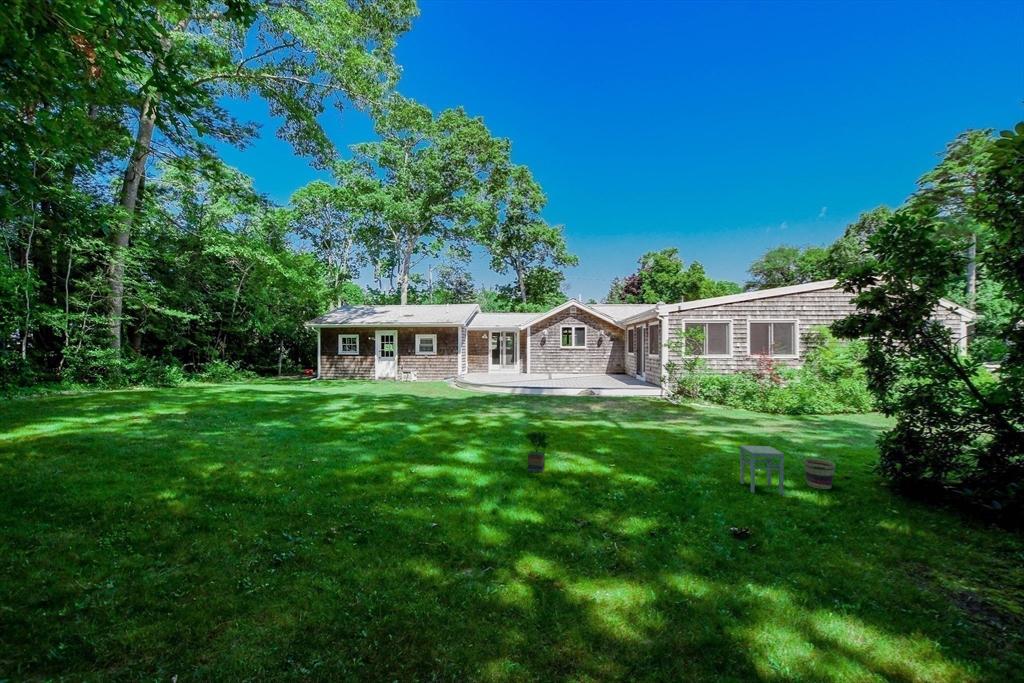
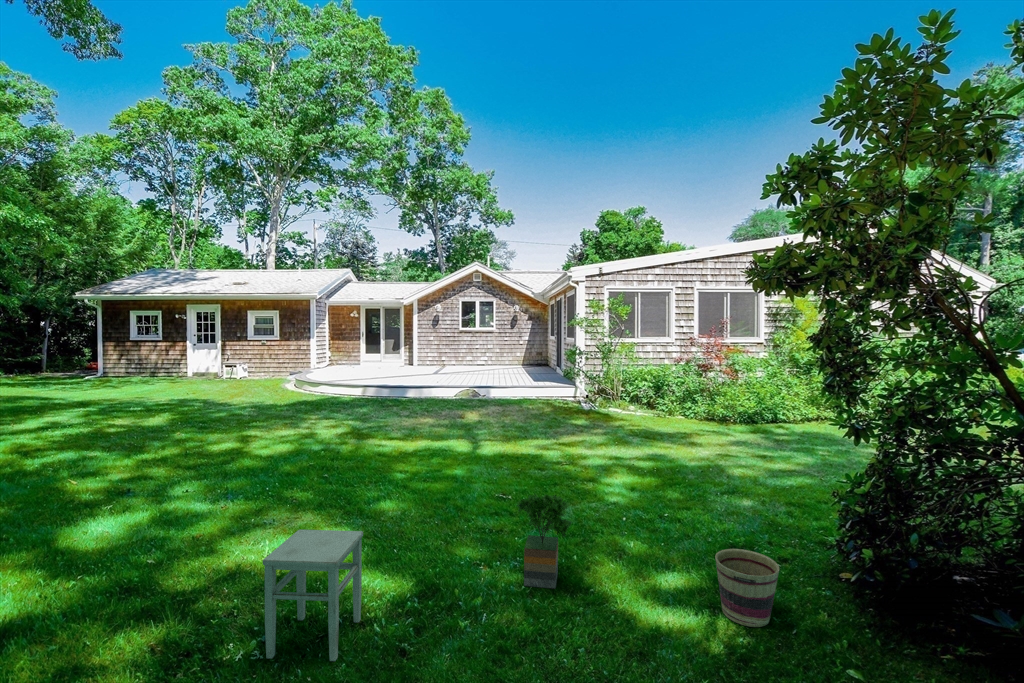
potted tree: present [526,432,549,473] -> present [517,494,572,589]
stool: present [740,445,785,495] -> present [263,530,363,661]

